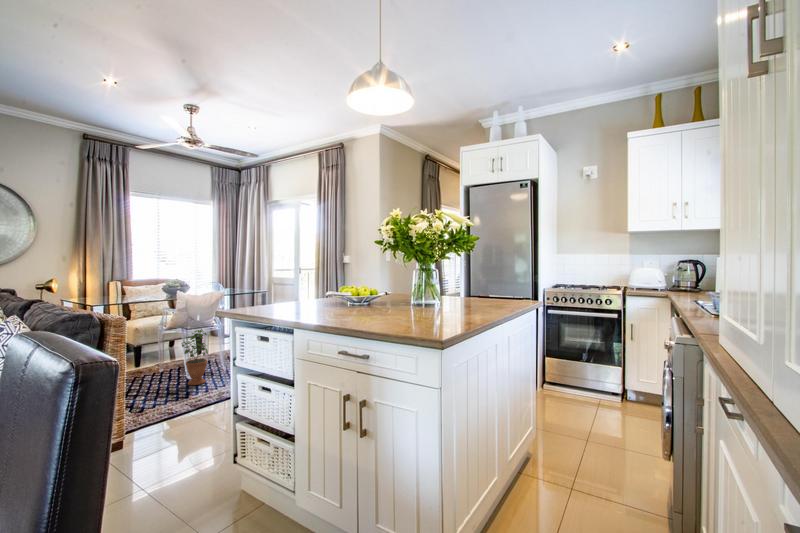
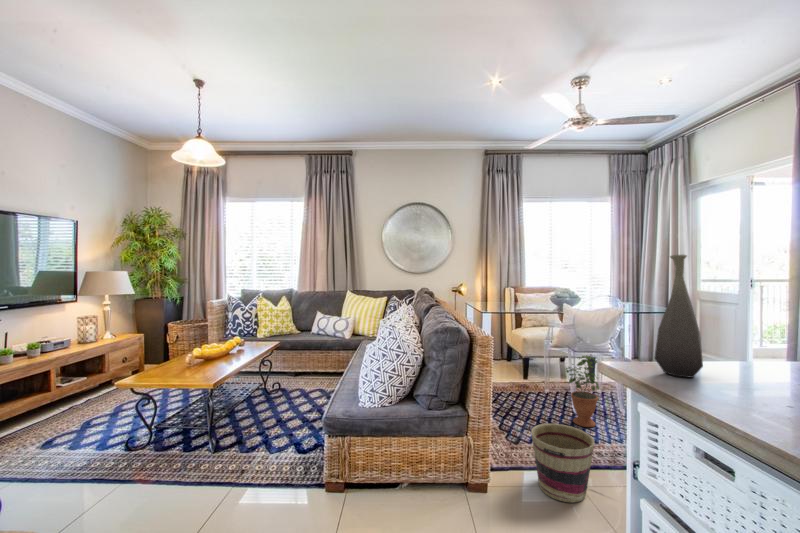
bottle: none [242,256,261,312] -> present [655,255,703,378]
basket: none [159,379,208,431] -> present [531,424,594,502]

